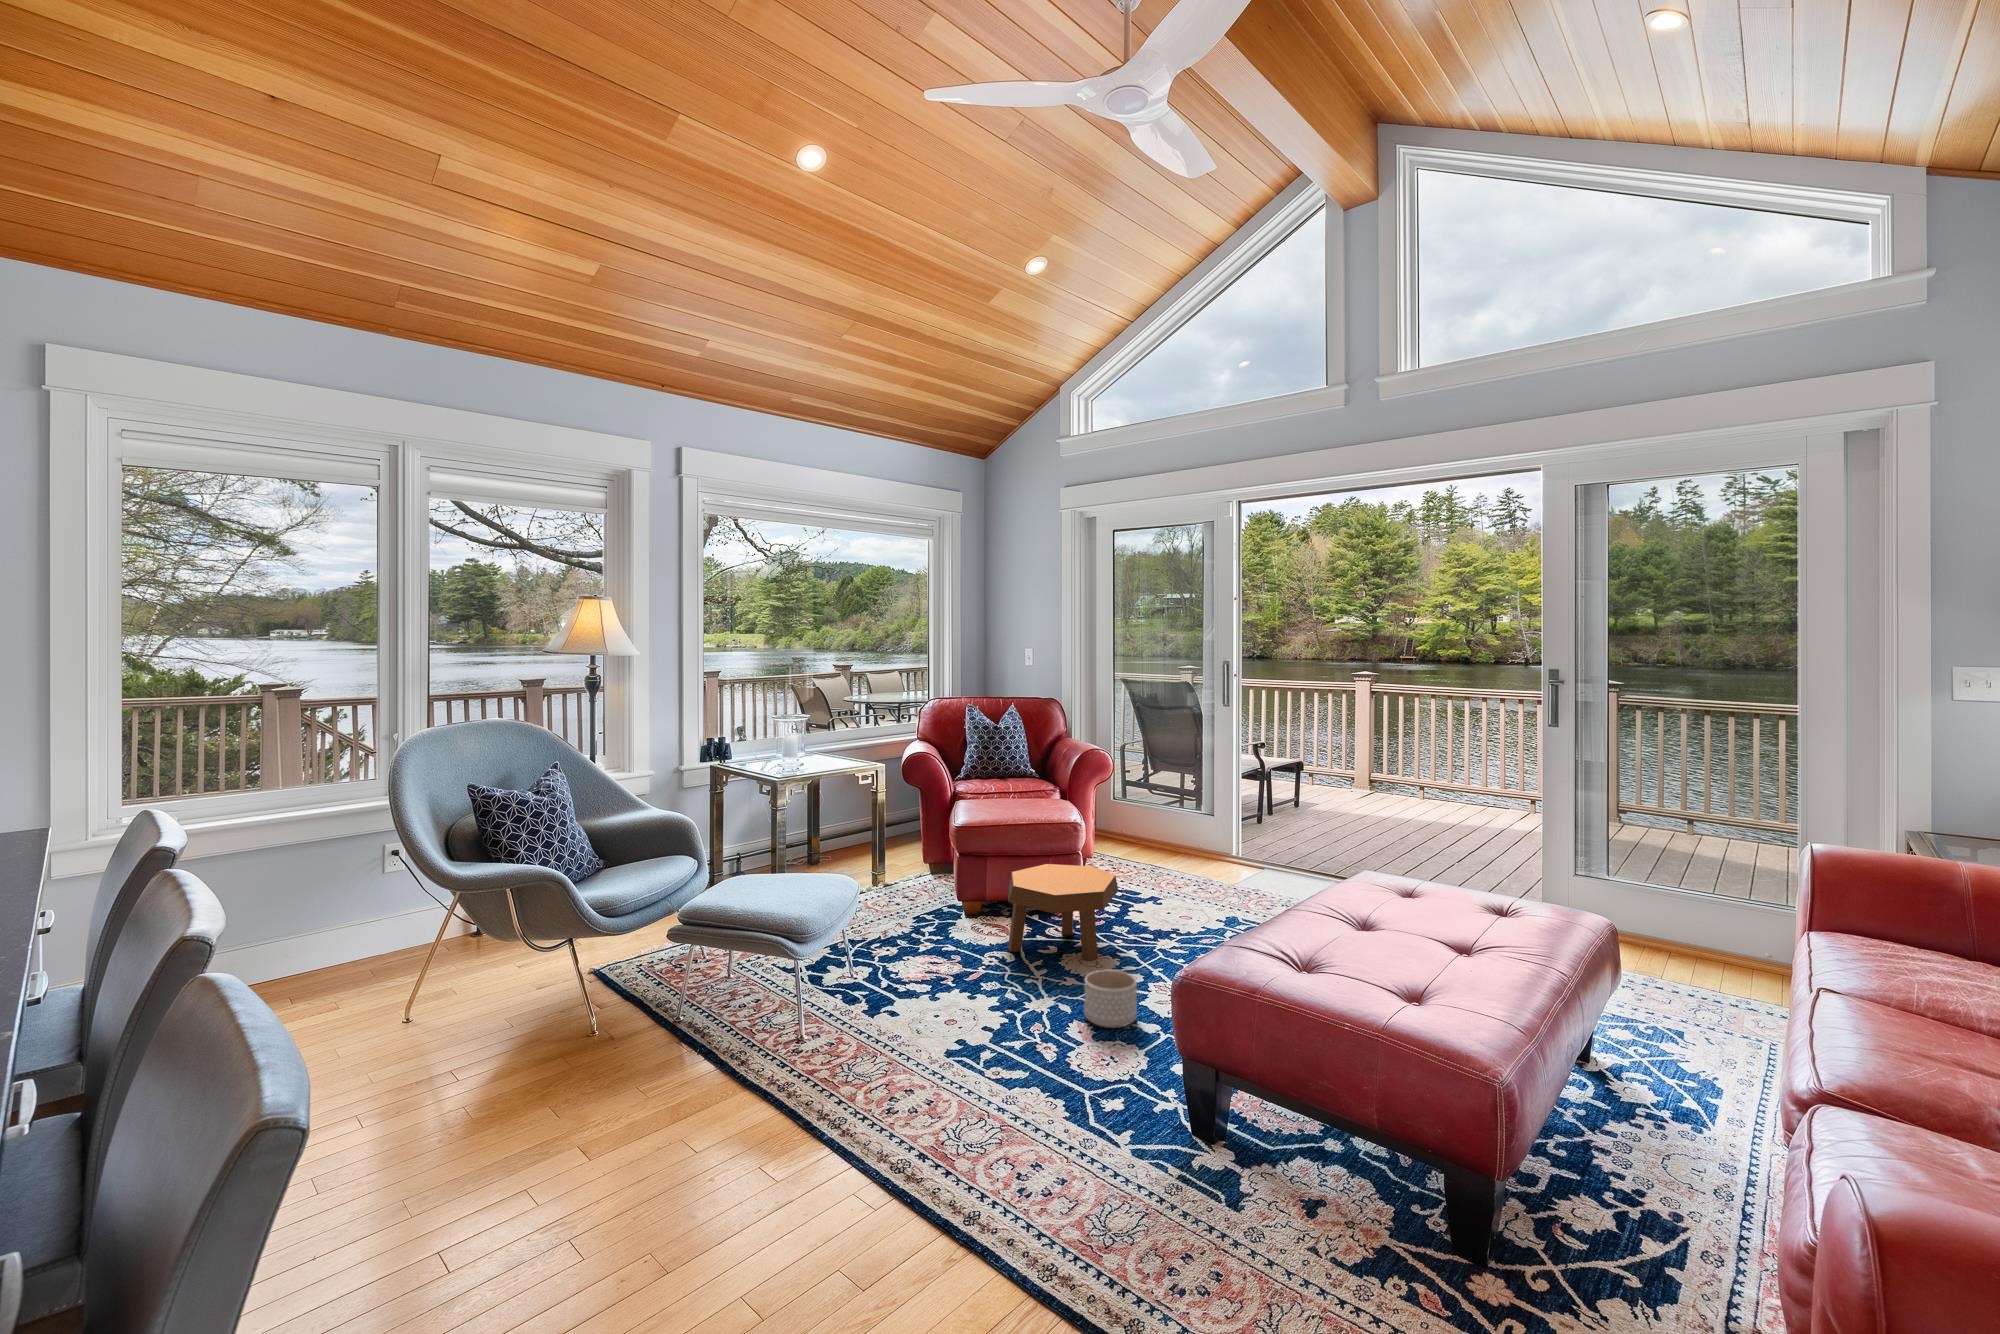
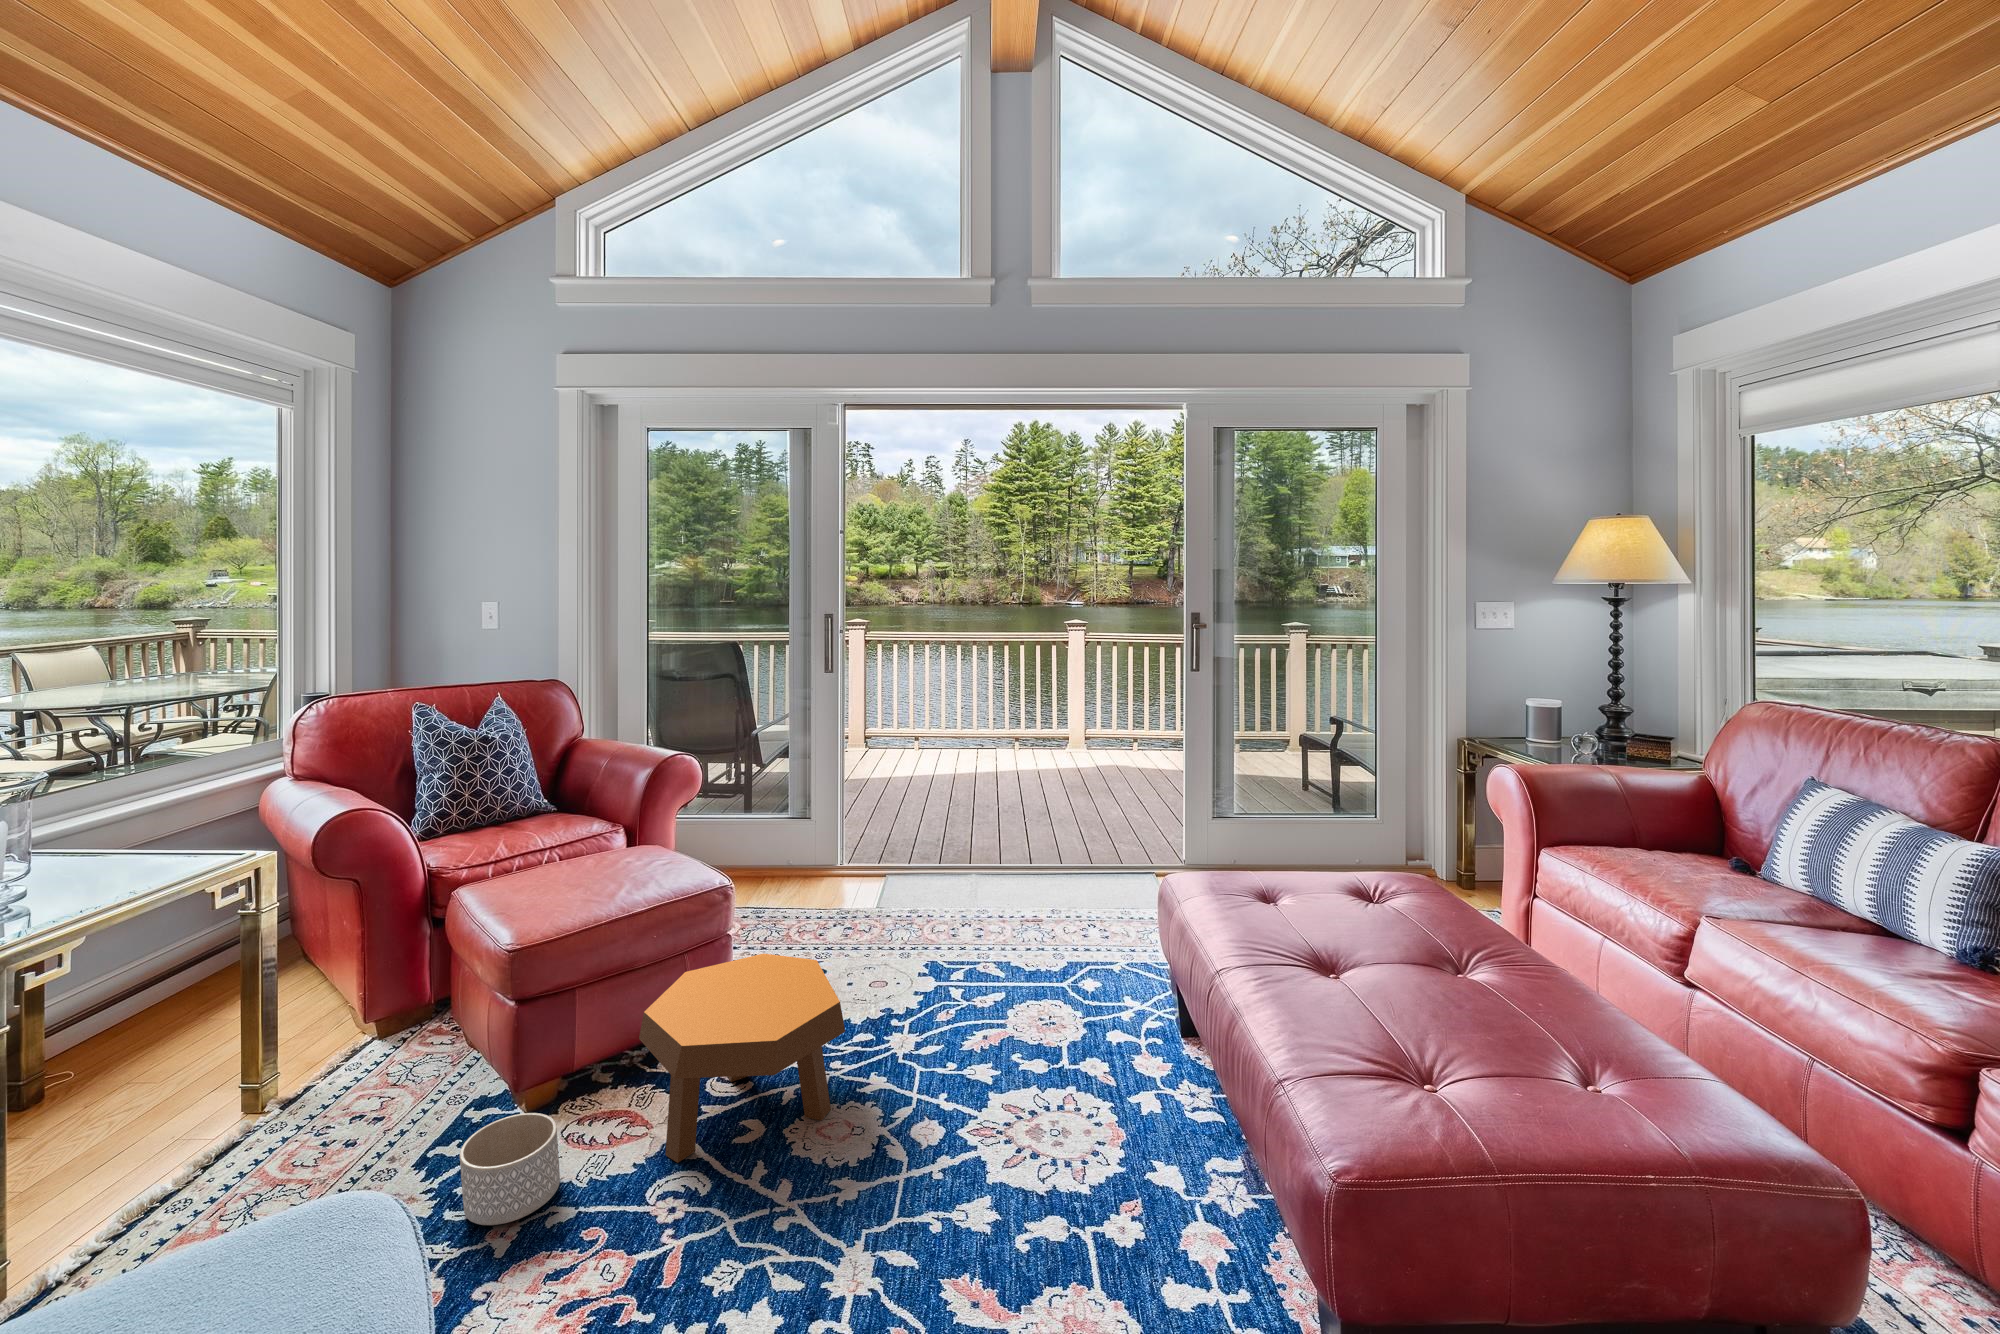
planter: present [1084,970,1137,1028] -> present [460,1113,560,1225]

